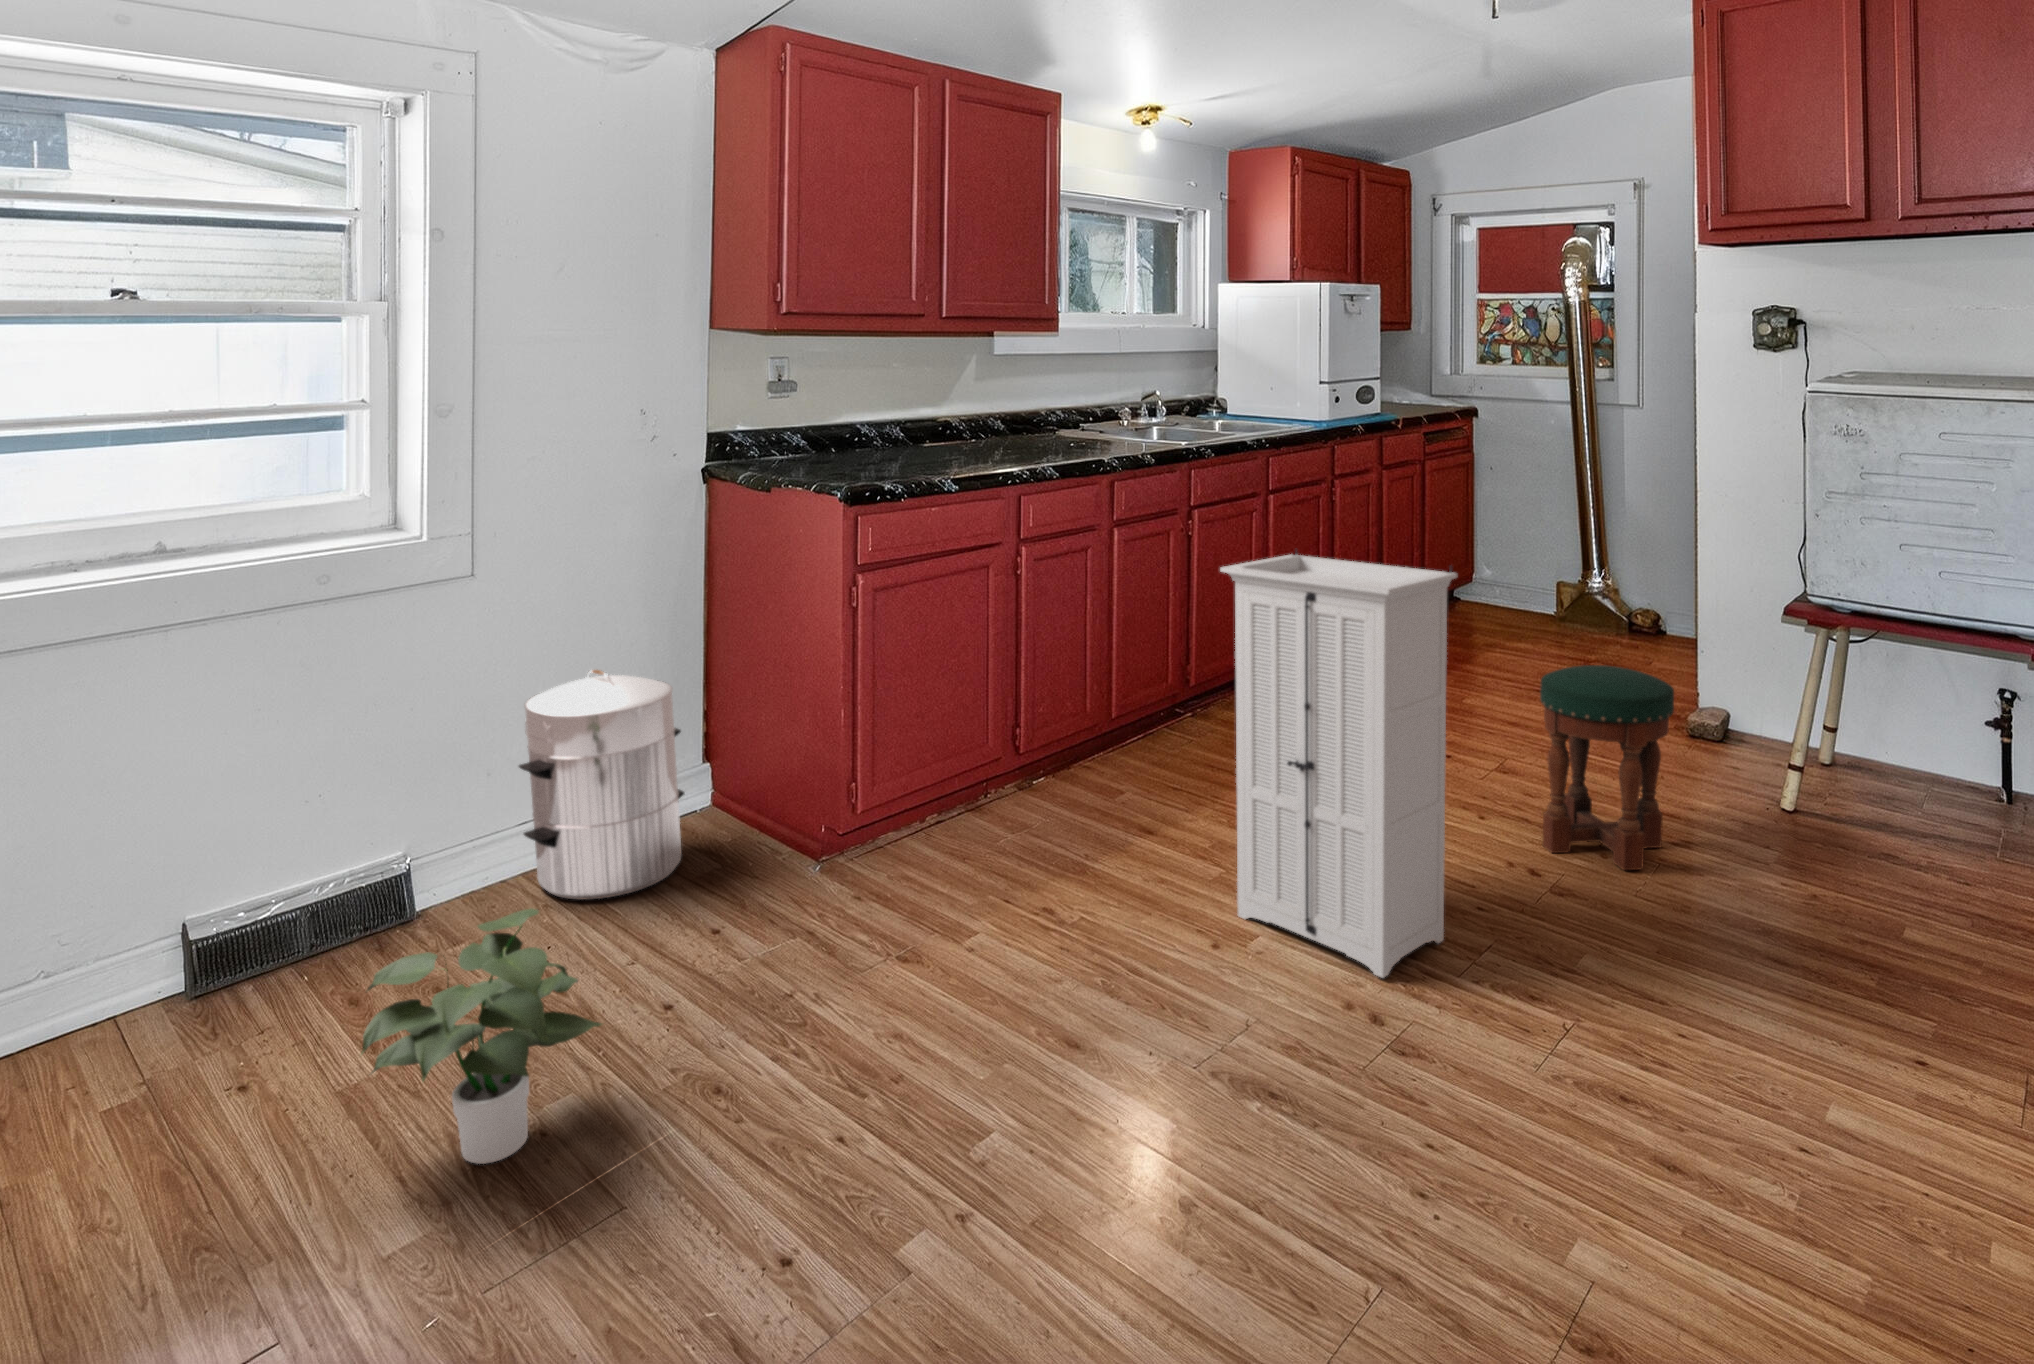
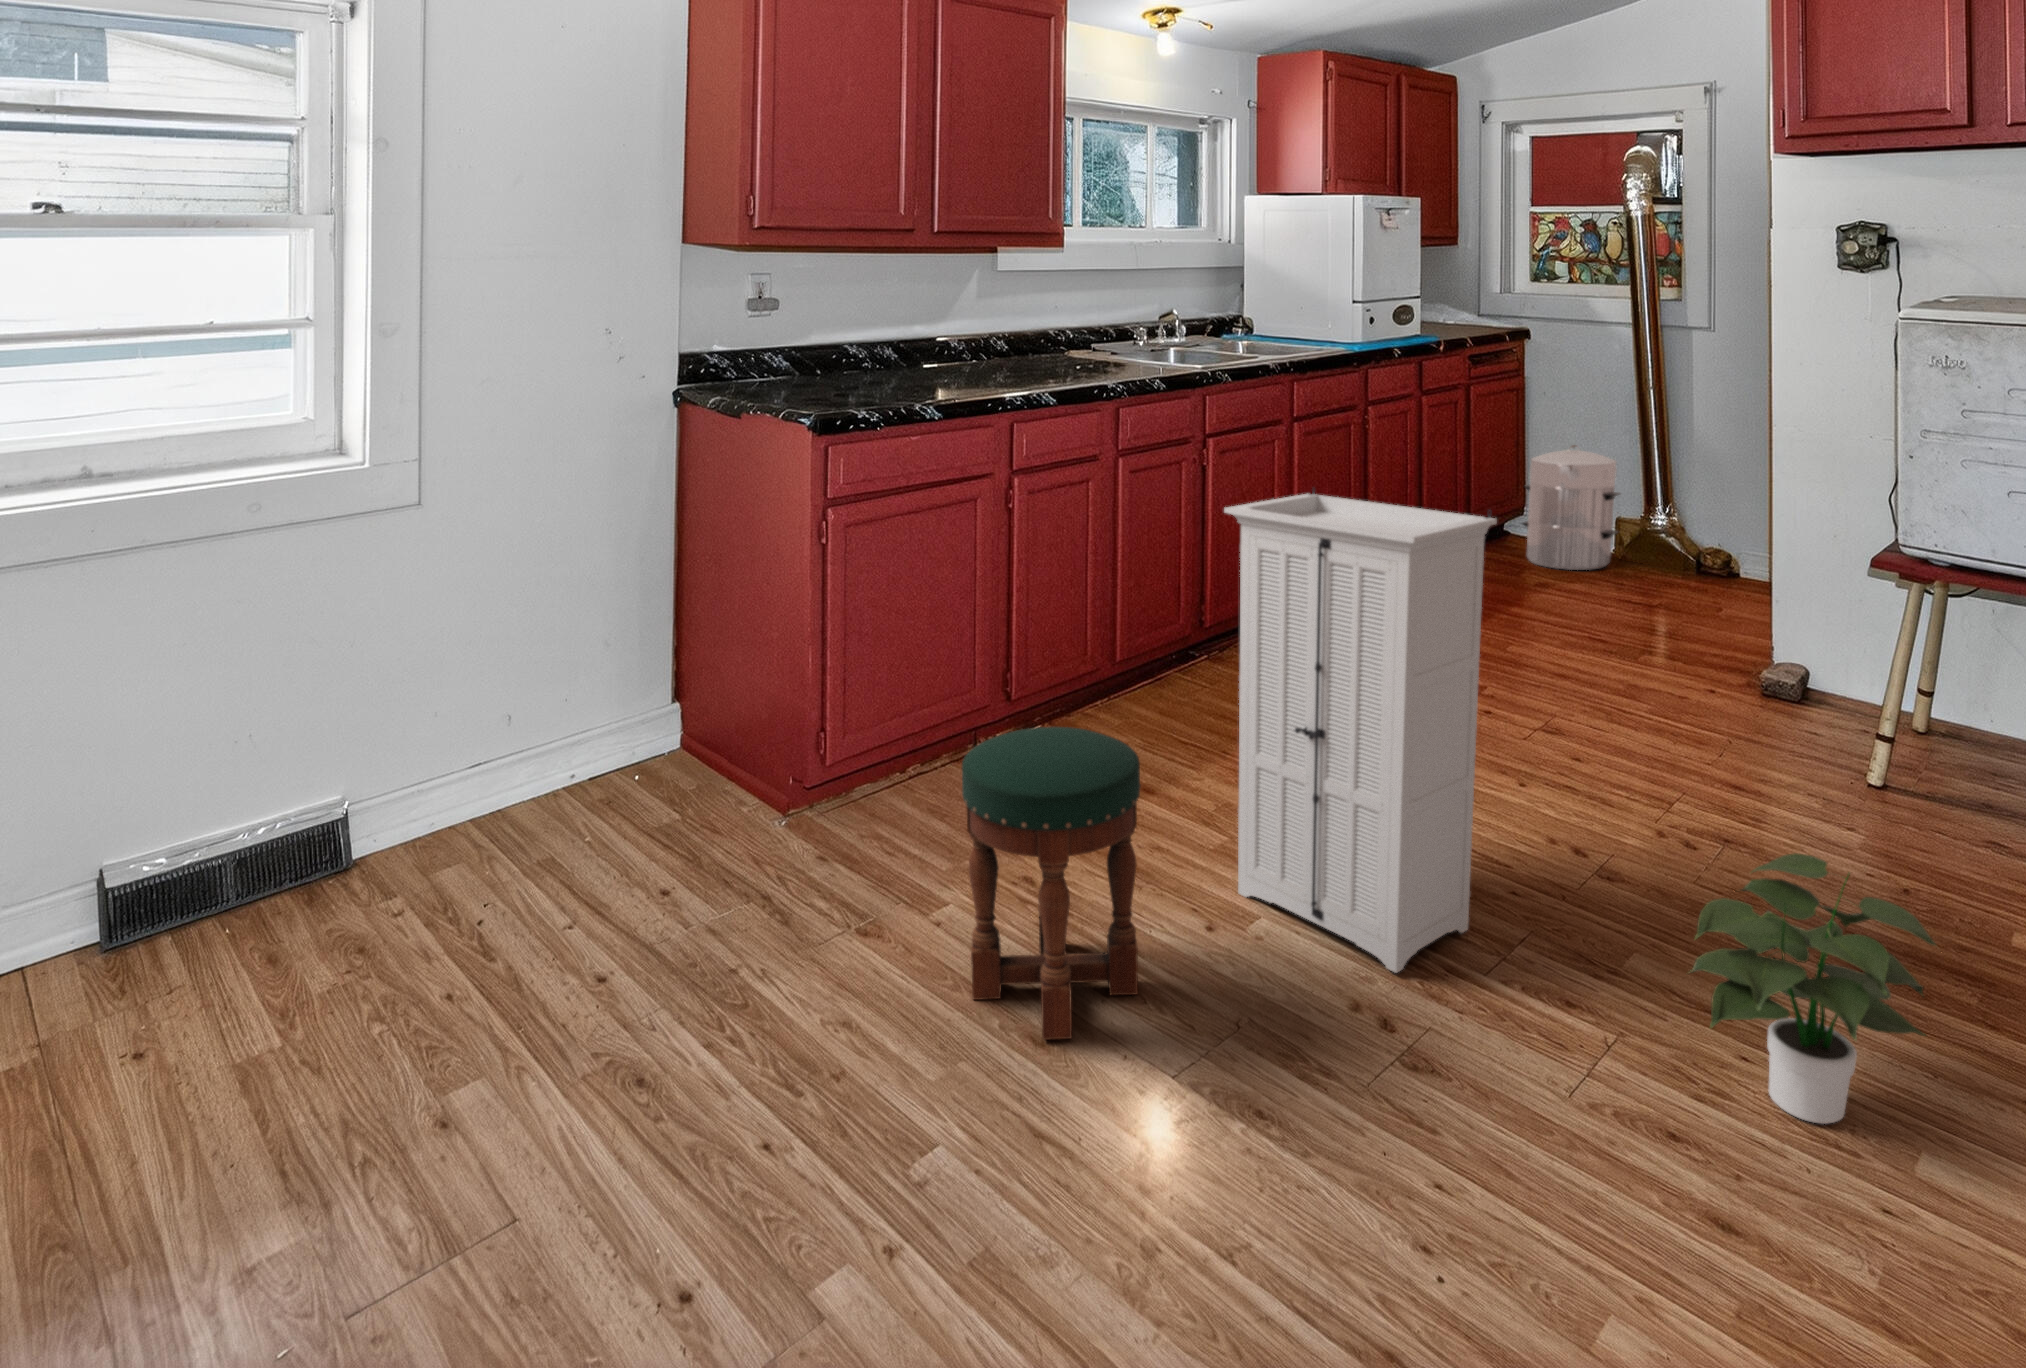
stool: present [1540,665,1674,870] -> present [962,727,1141,1040]
waste bin: present [519,670,684,900] -> present [1523,445,1620,570]
potted plant: present [361,908,602,1164] -> present [1689,853,1936,1124]

